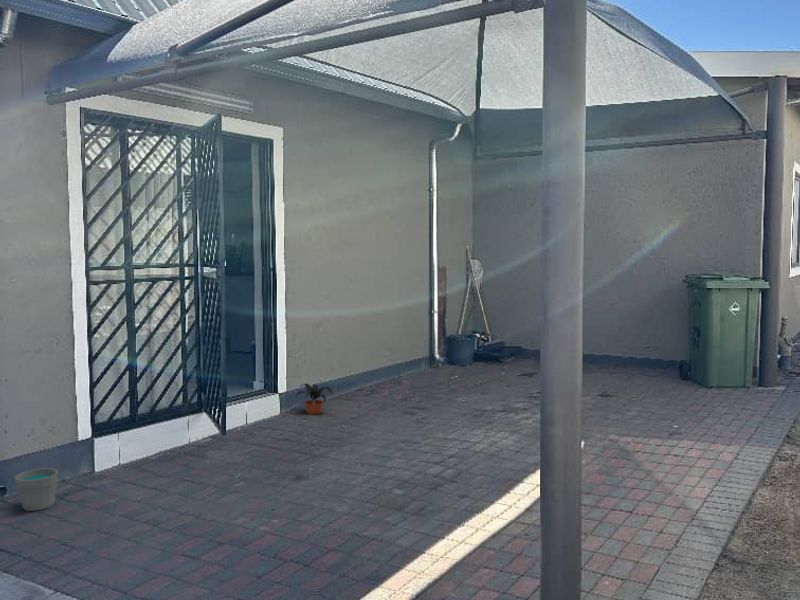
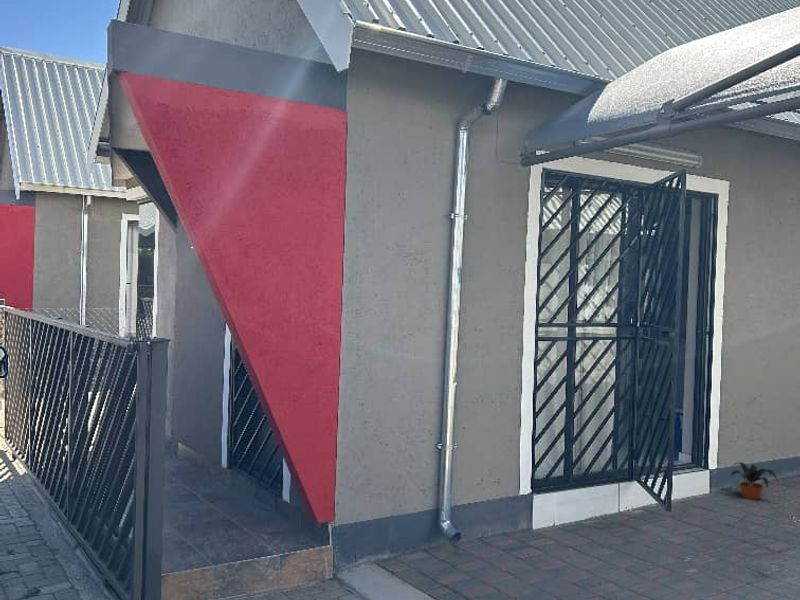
bucket: present [14,455,59,511] -> none [471,506,511,563]

